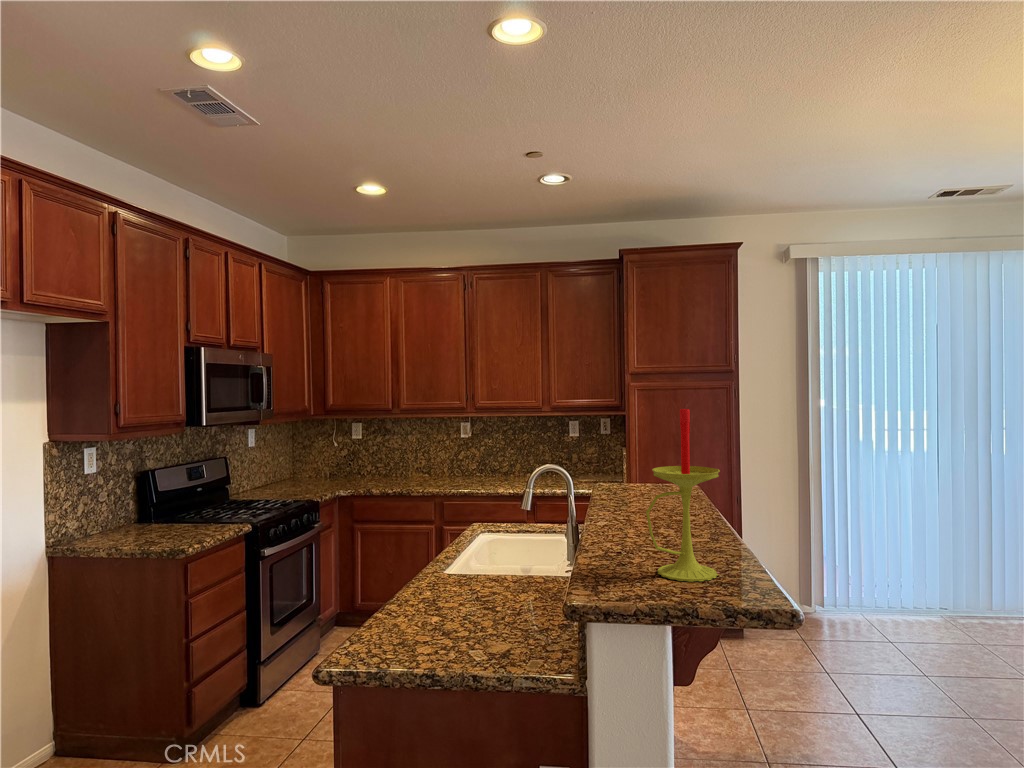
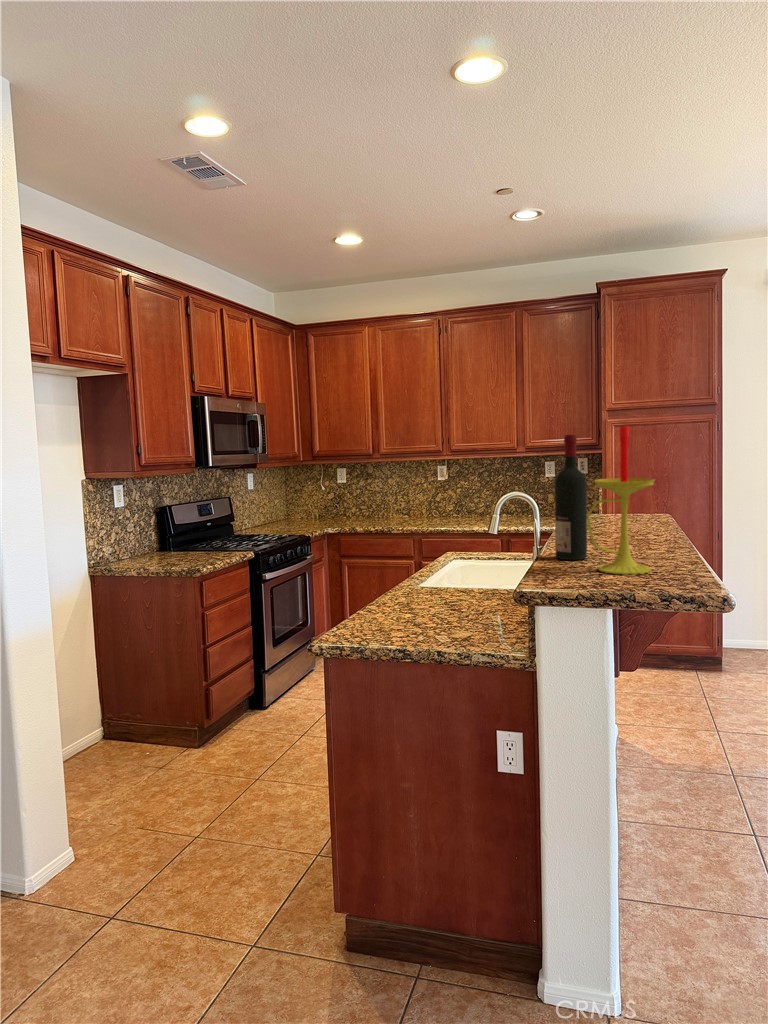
wine bottle: none [604,414,640,557] -> present [555,435,587,560]

